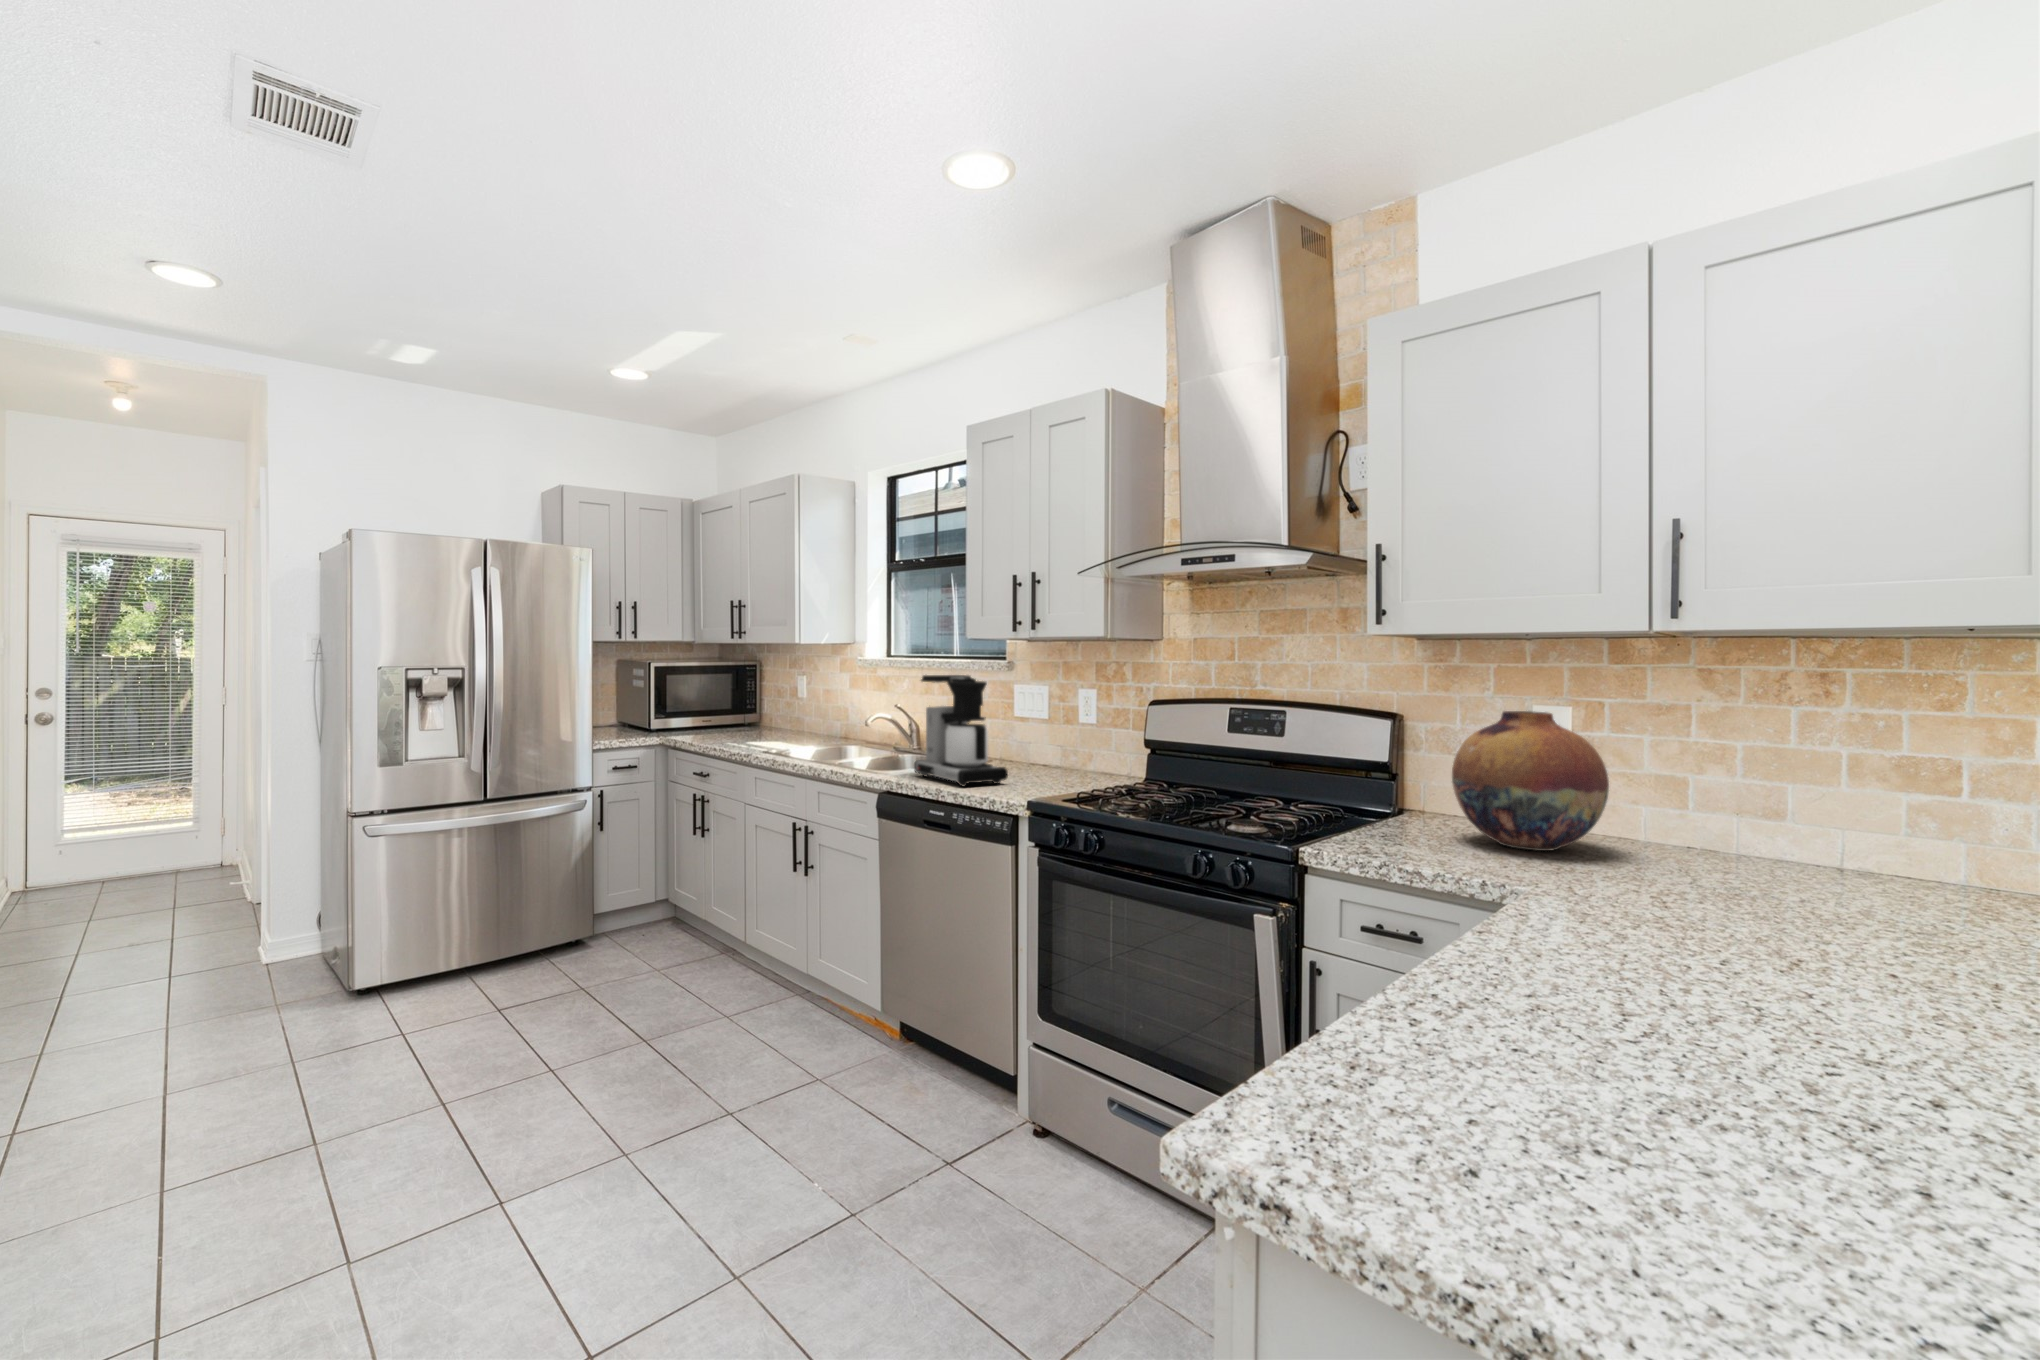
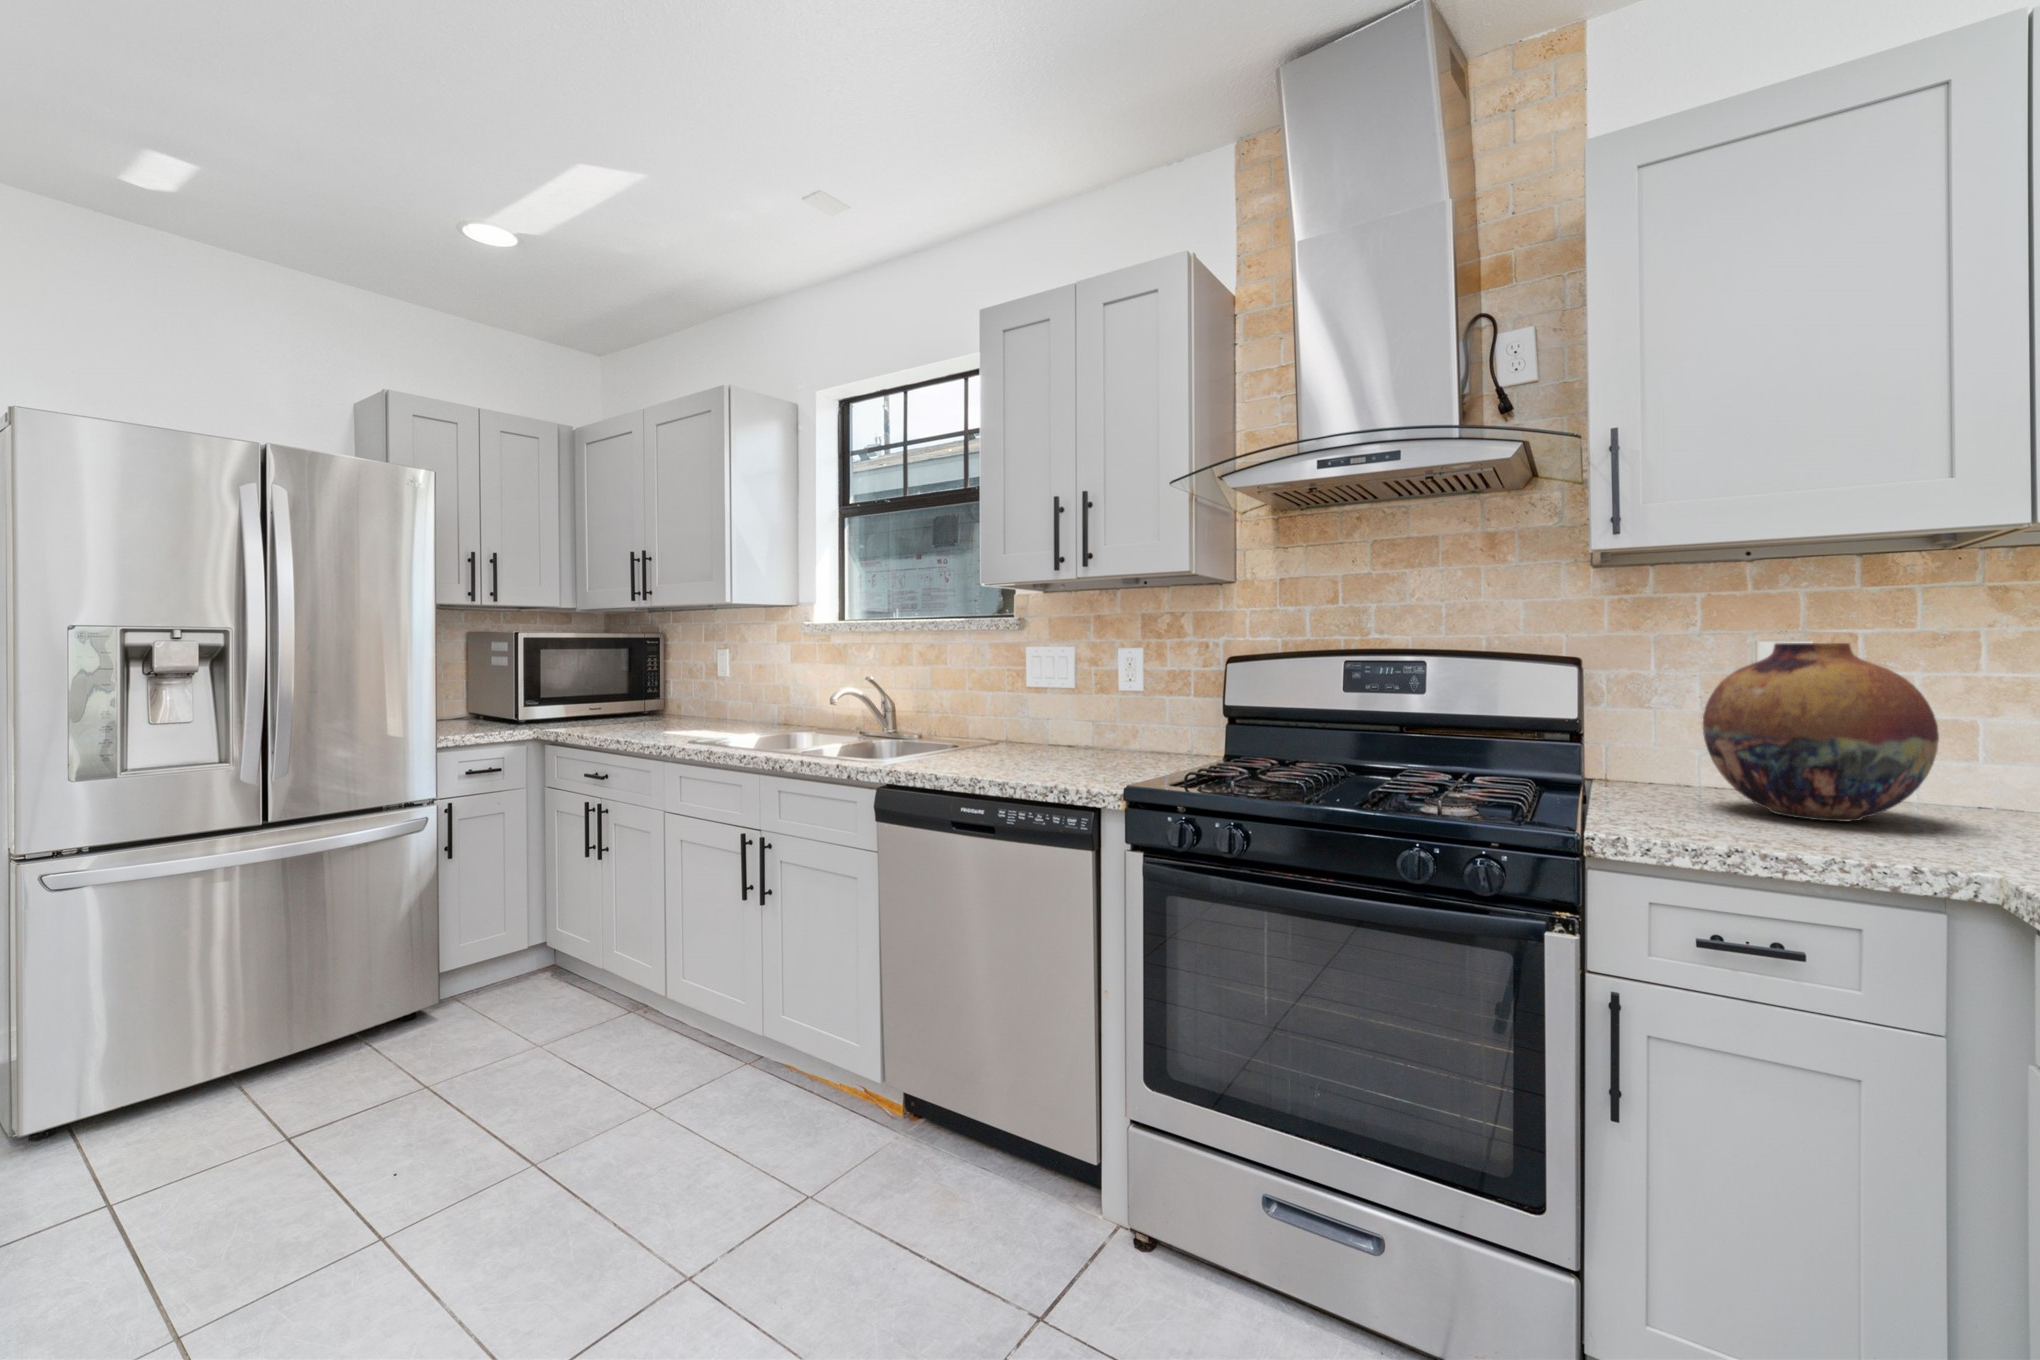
coffee maker: present [914,675,1008,786] -> none [919,629,1054,773]

